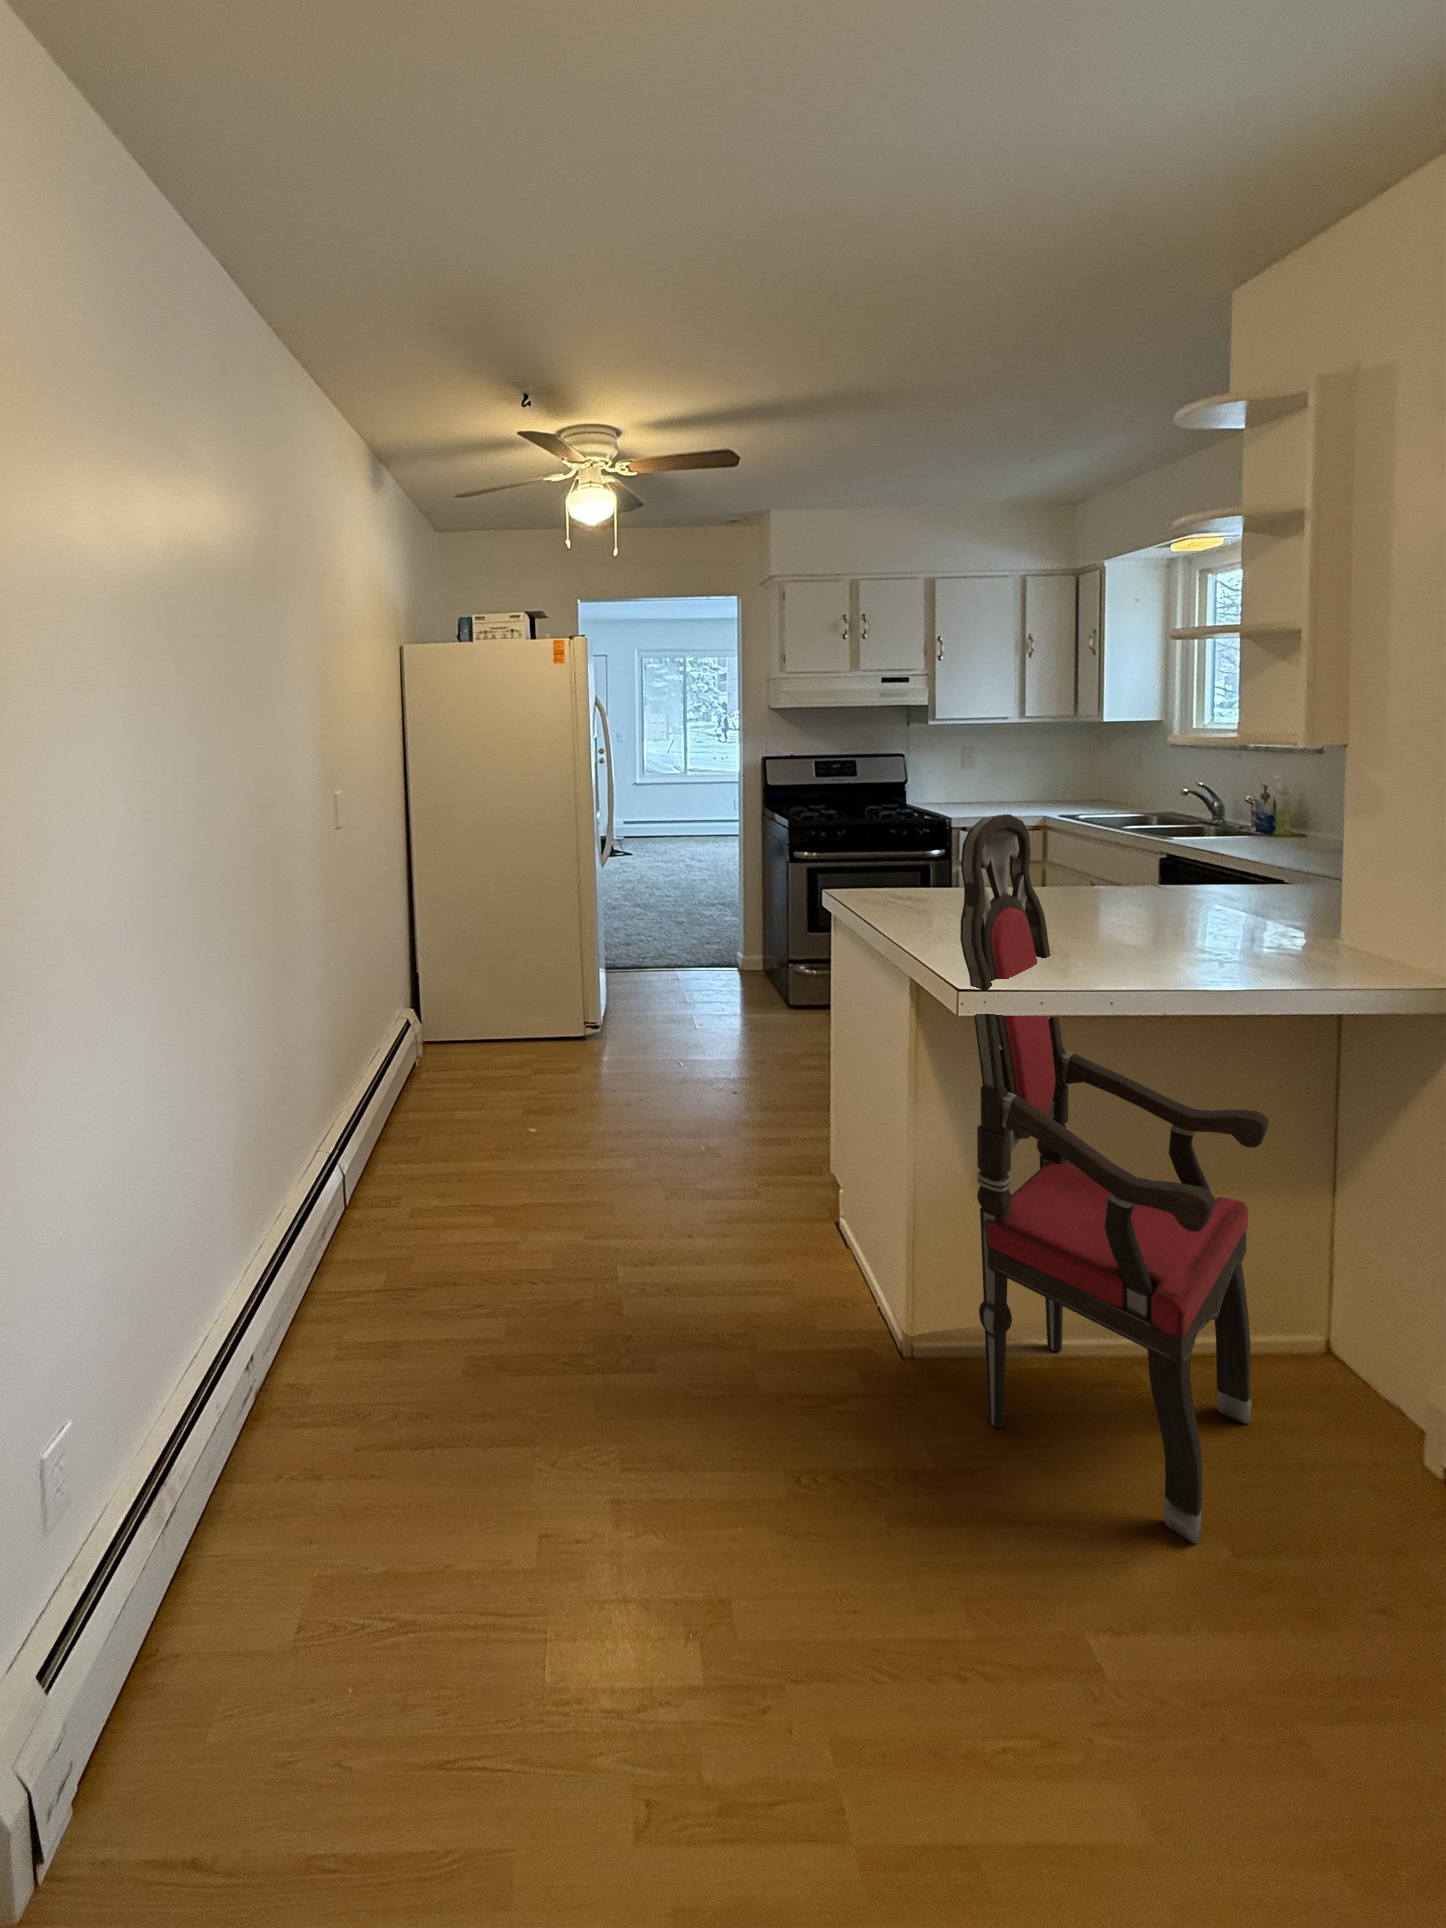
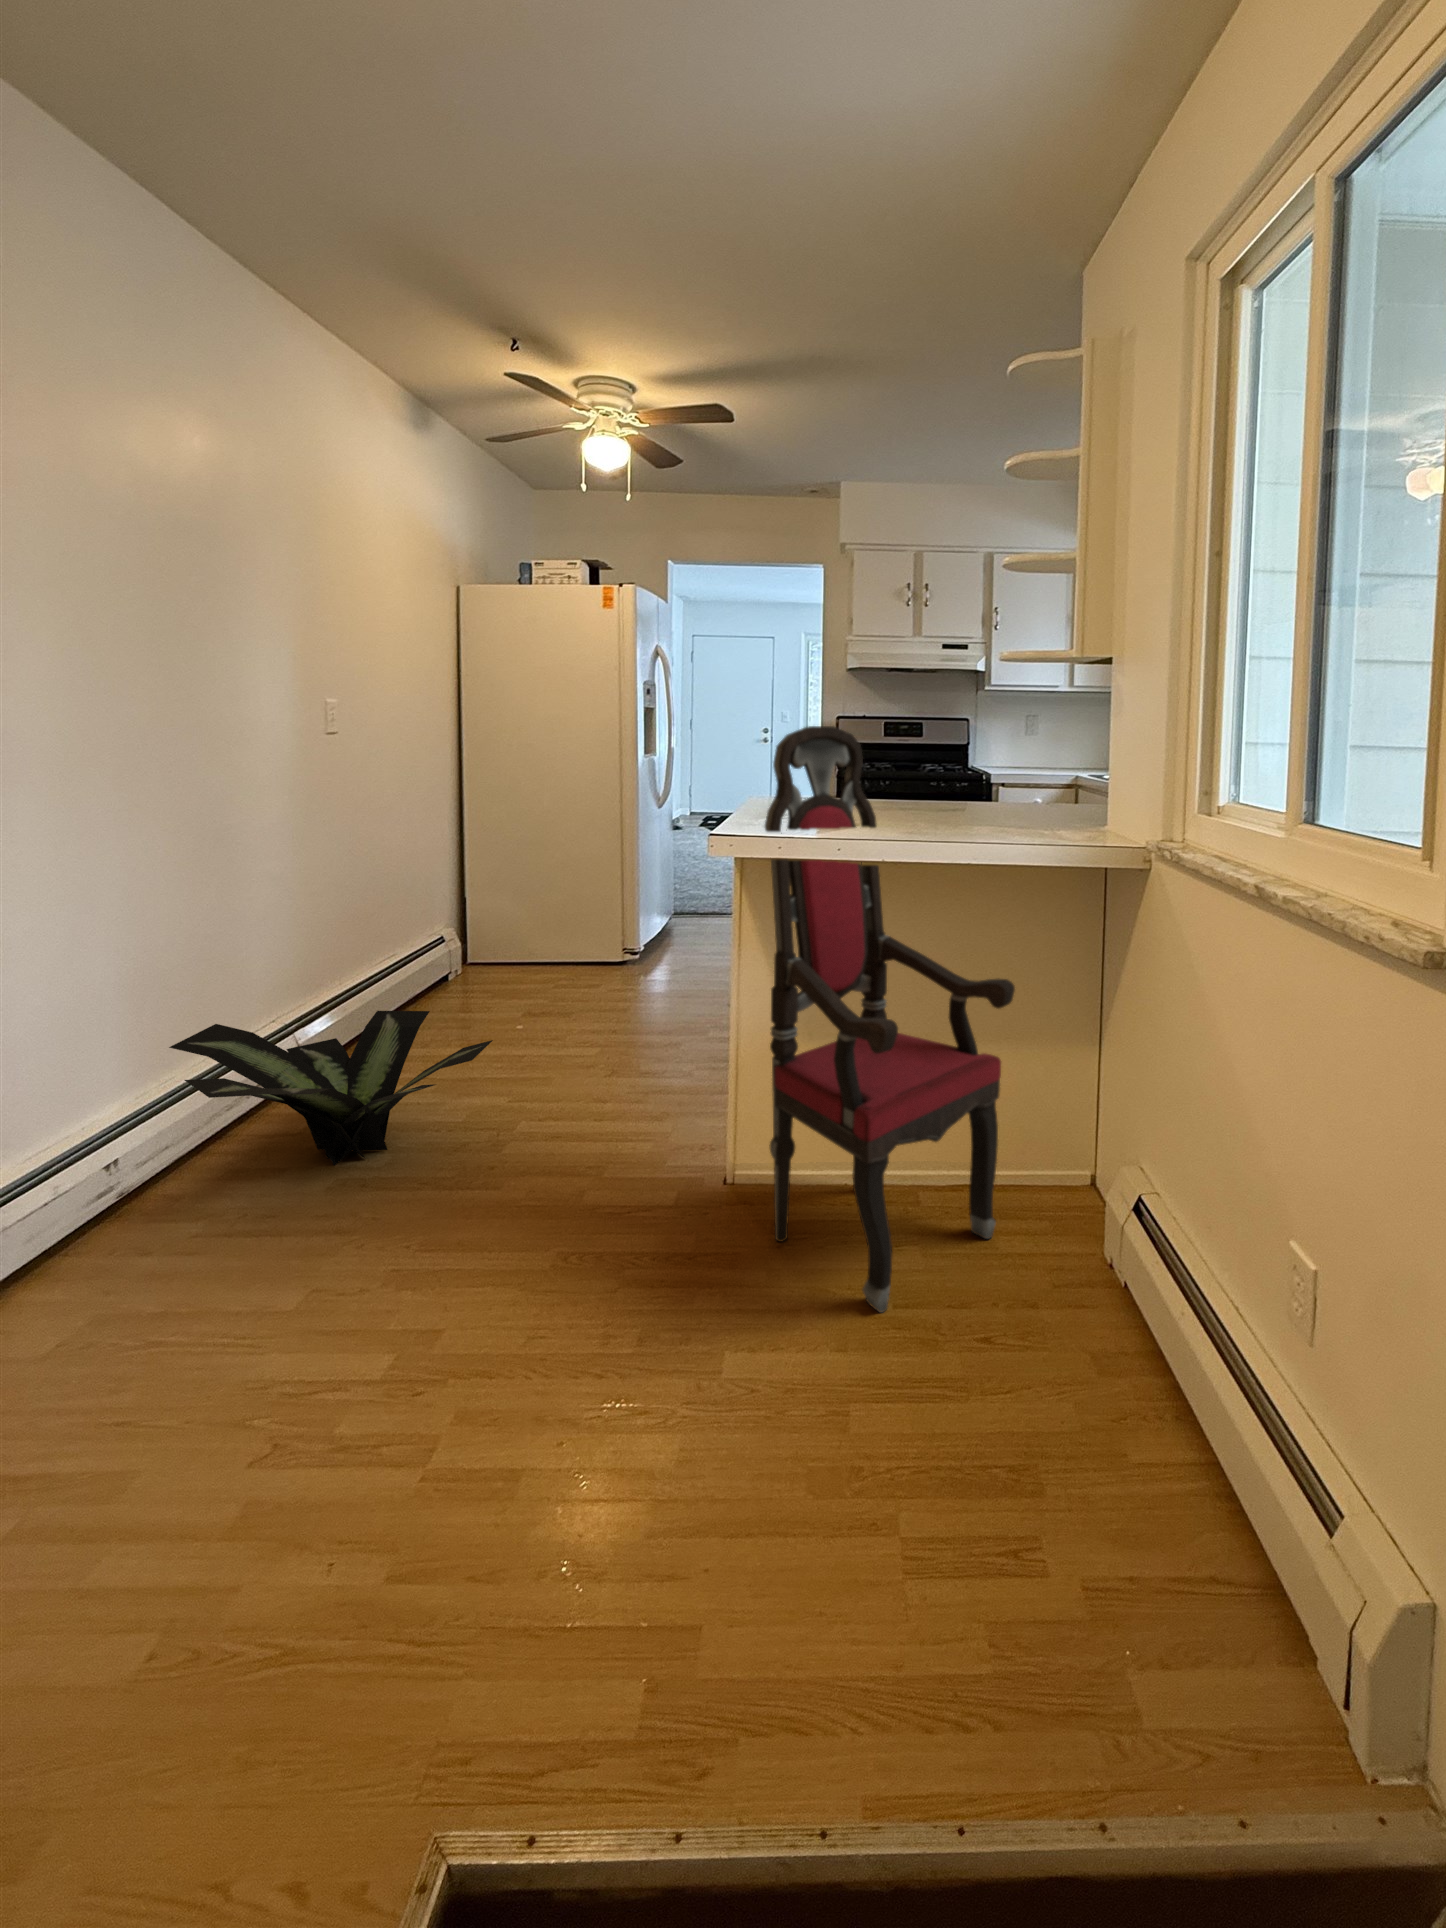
potted plant: none [253,1123,574,1315] -> present [169,1011,493,1166]

